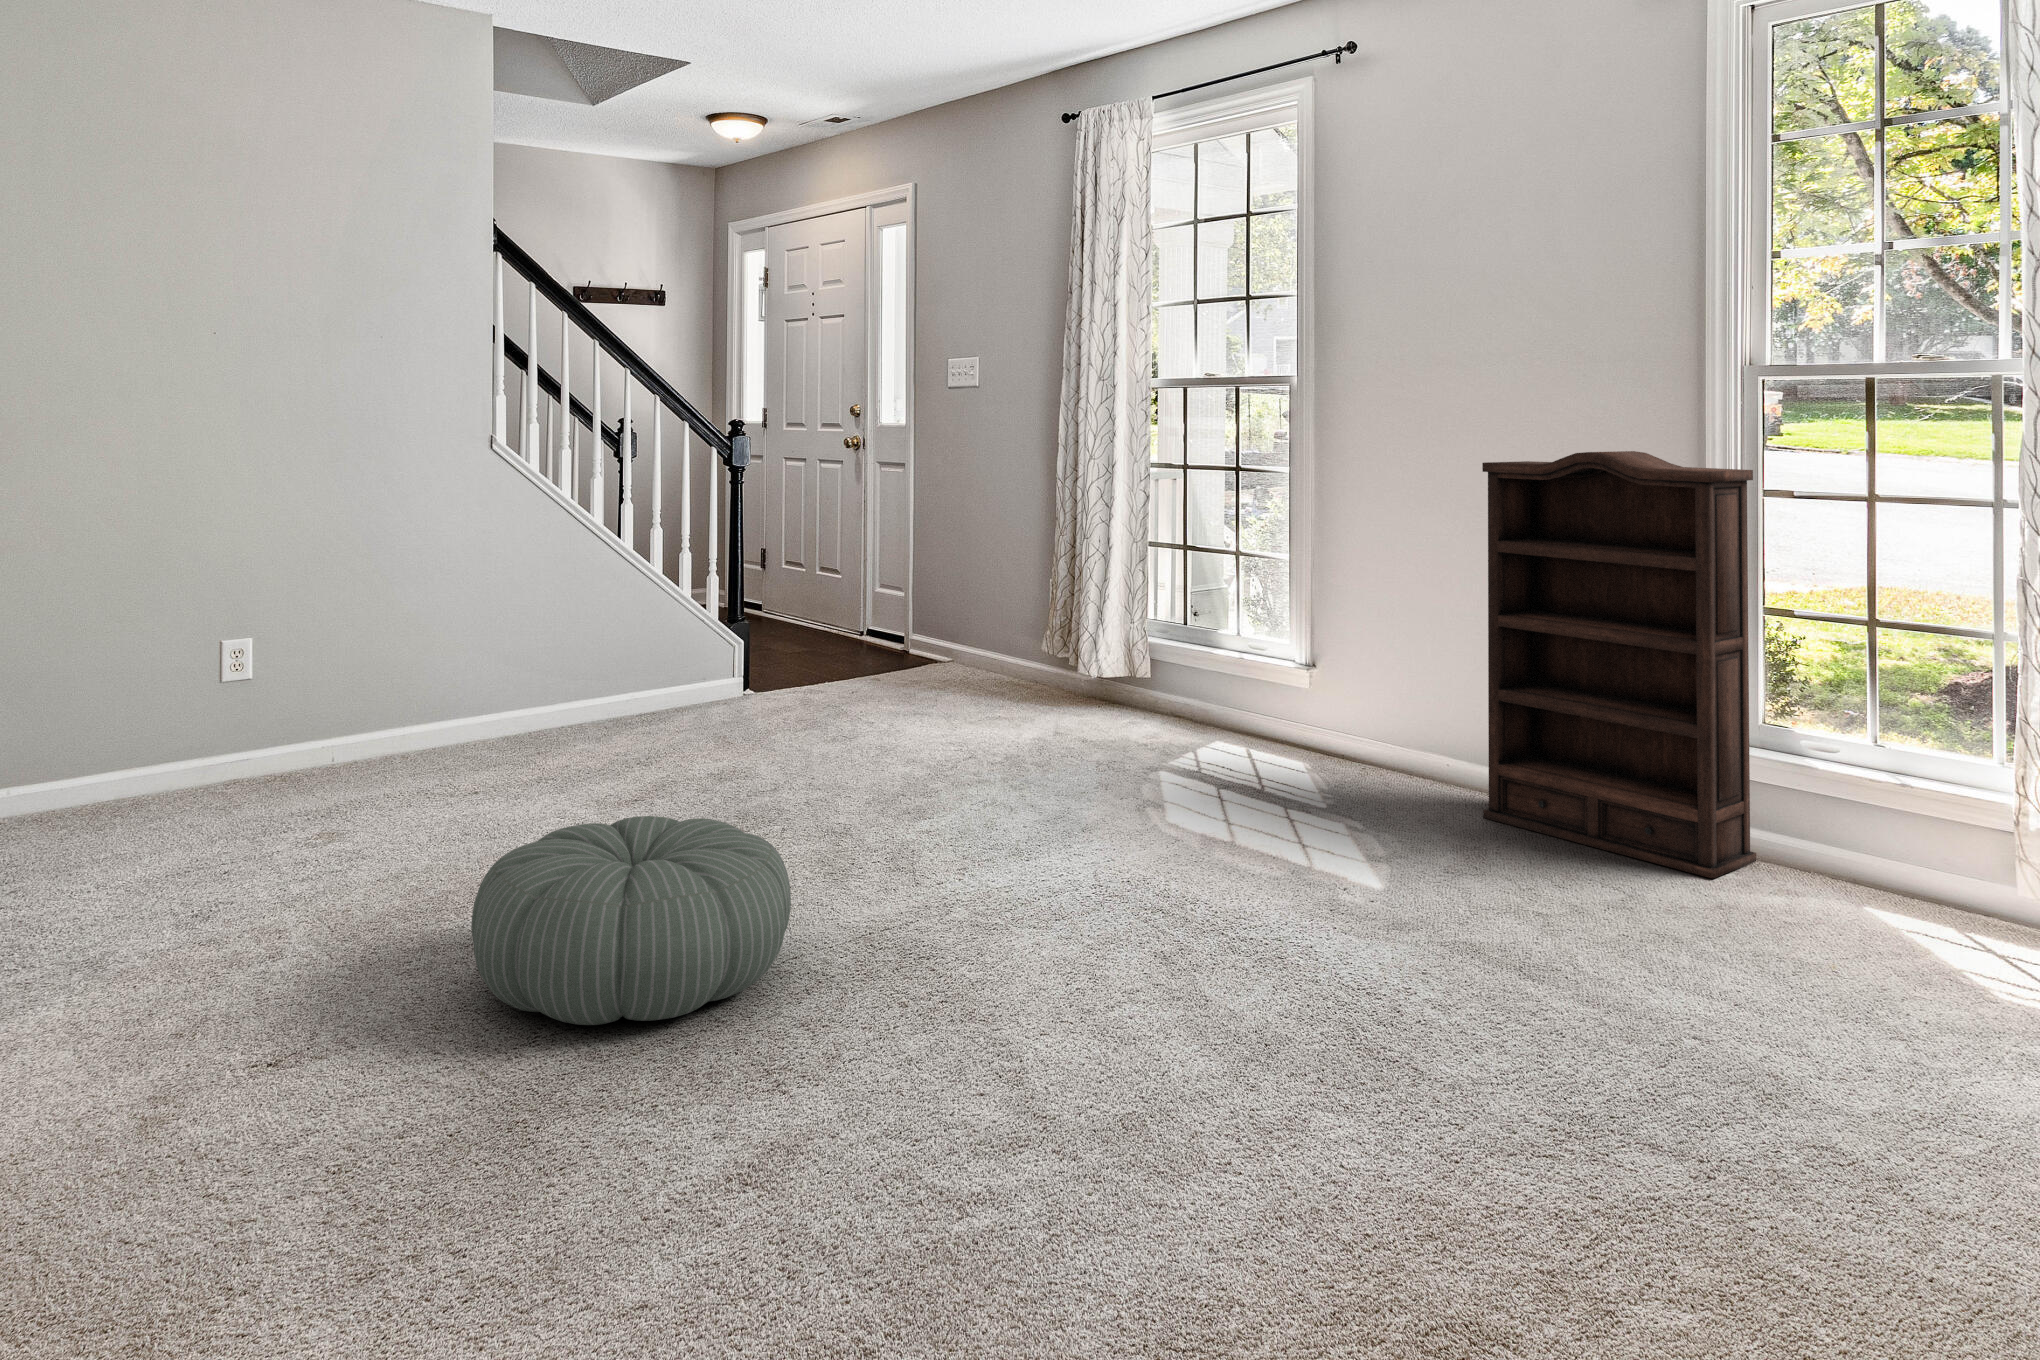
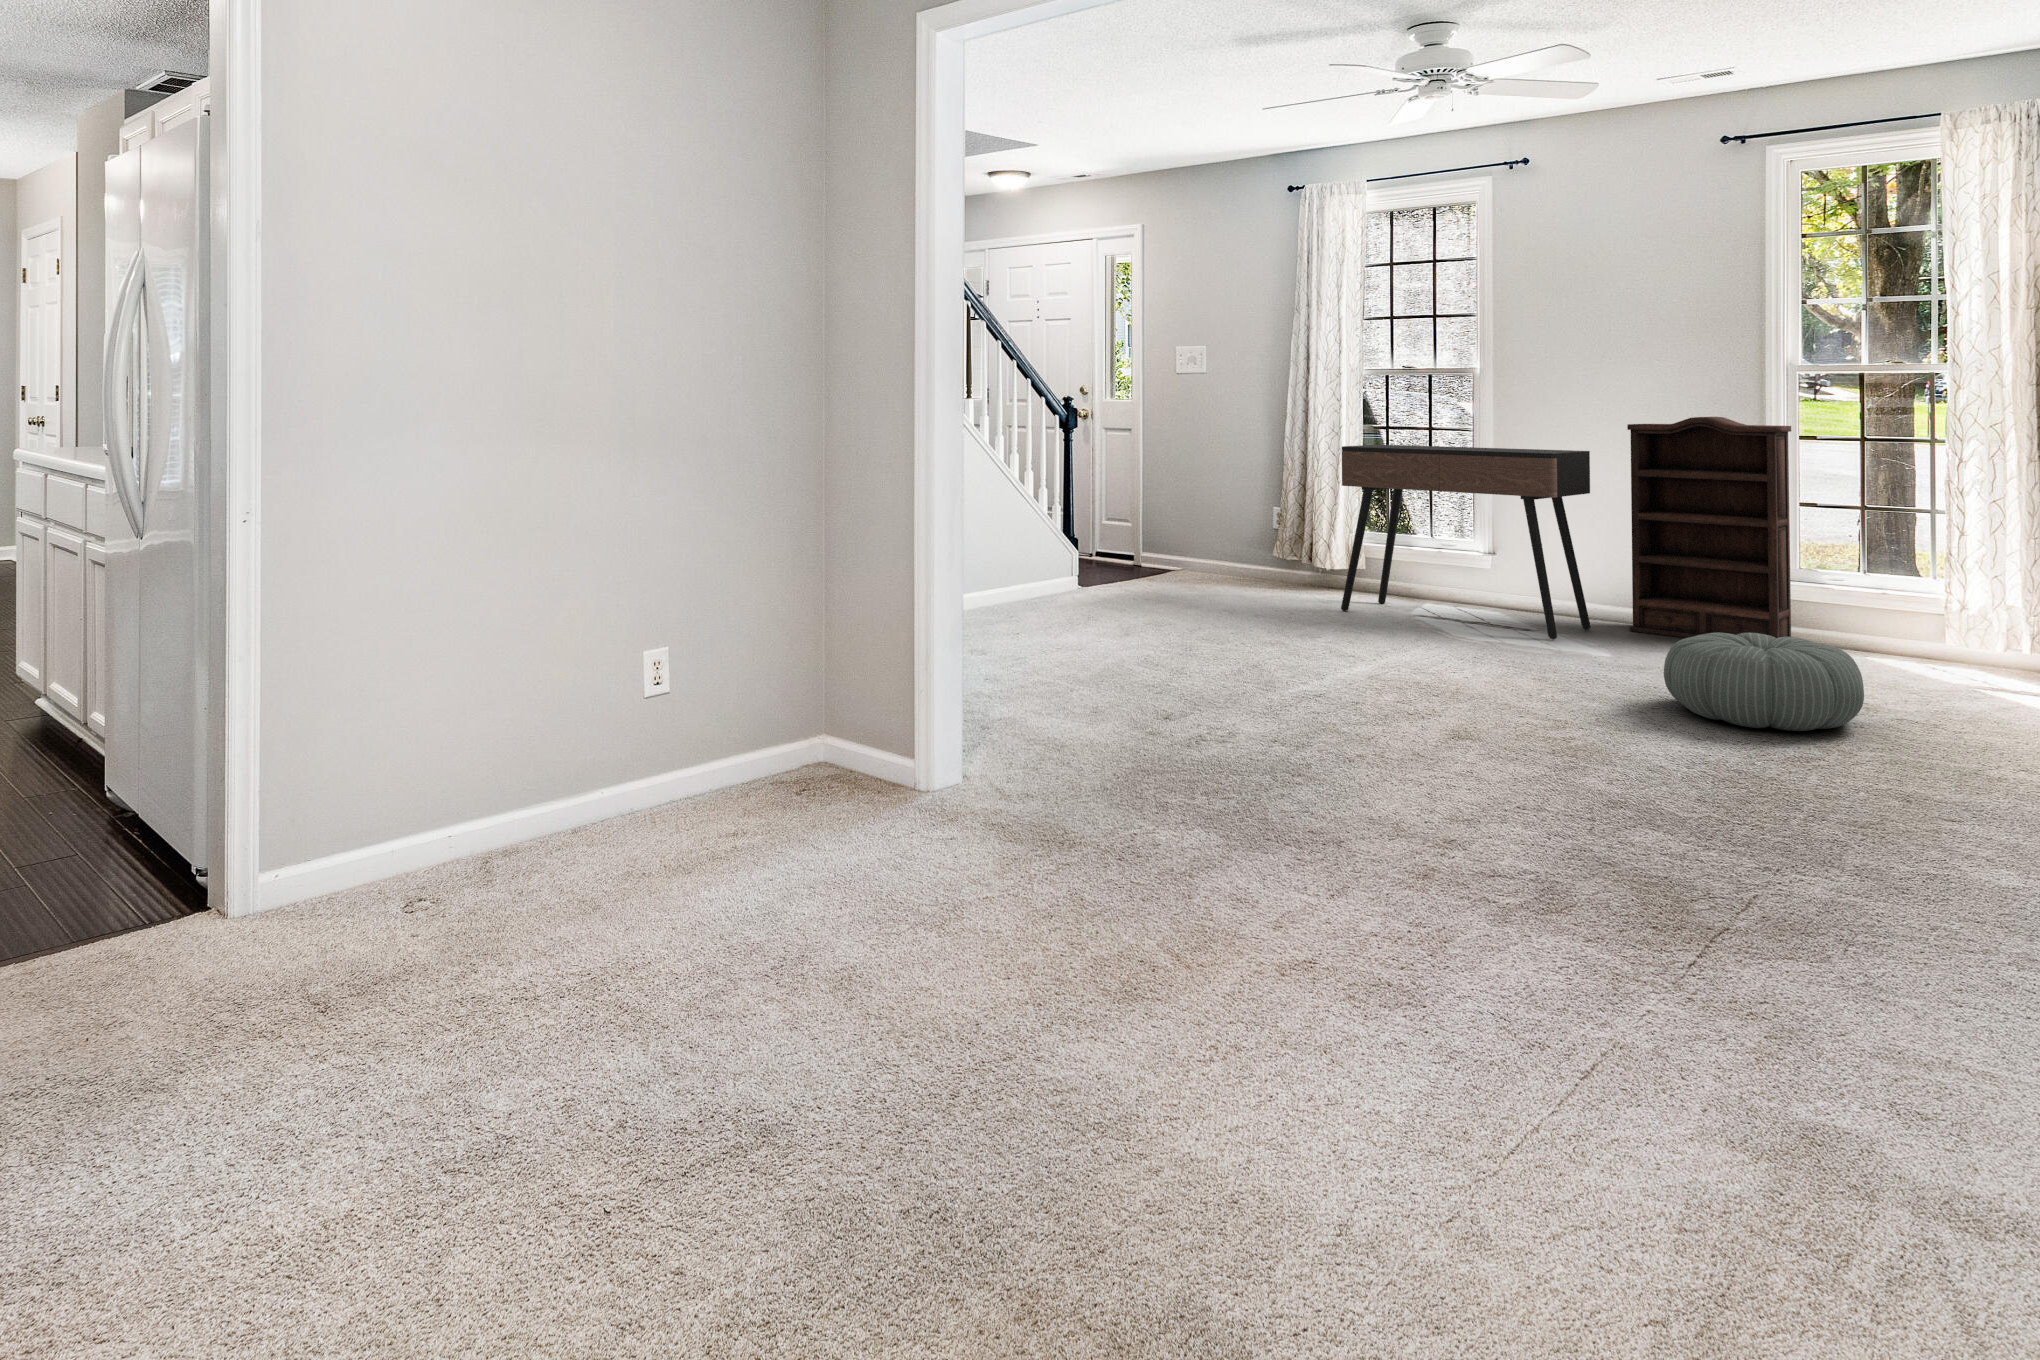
console table: none [1058,487,1418,835] -> present [1341,445,1591,639]
pouf: present [471,816,791,1025] -> present [1664,632,1864,731]

